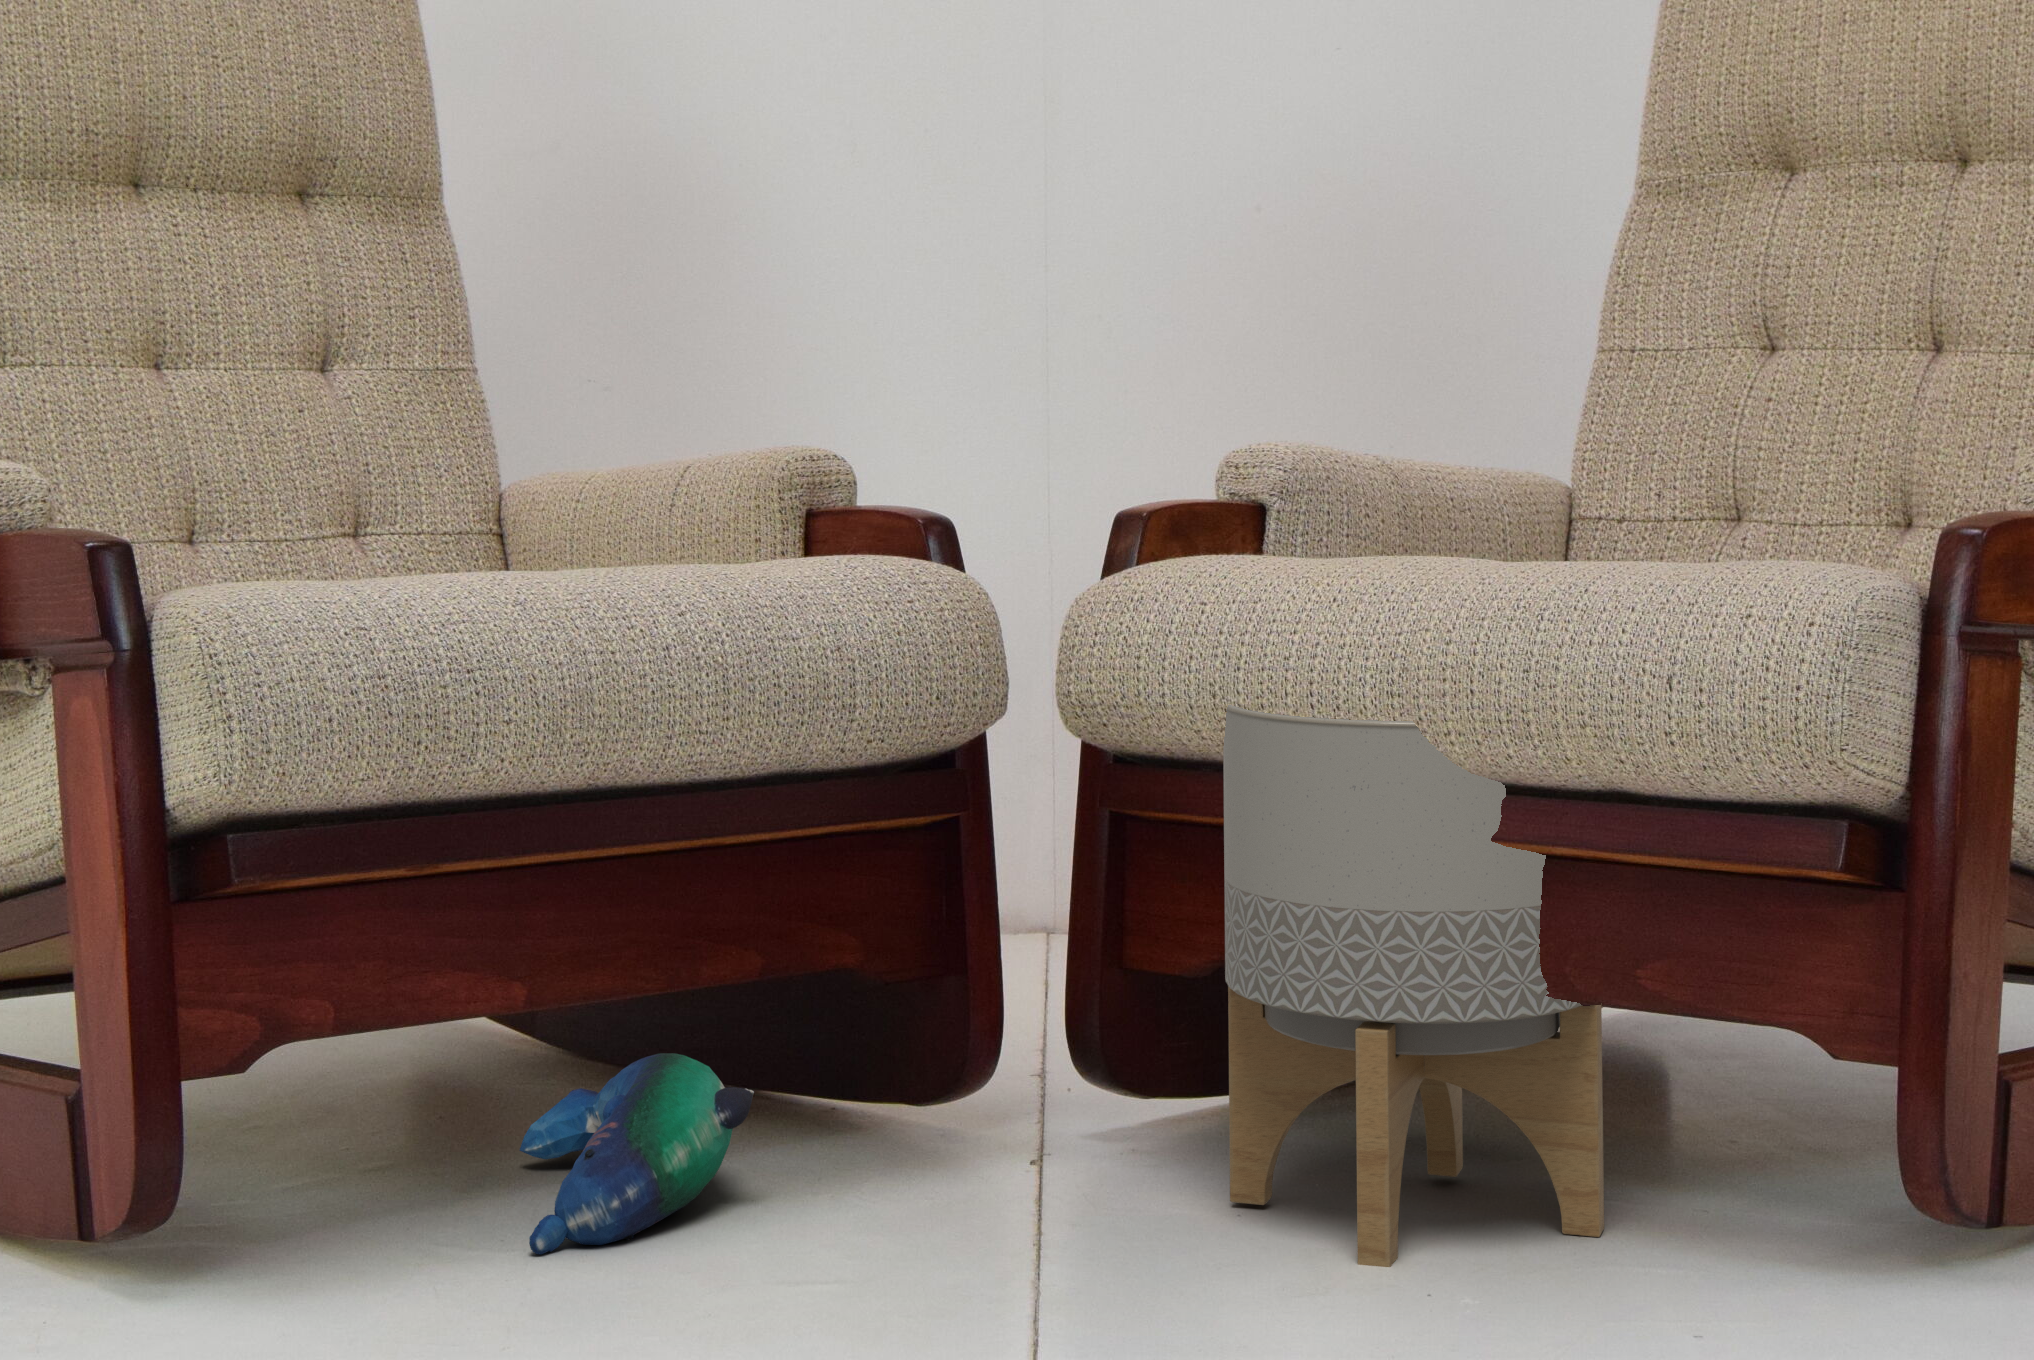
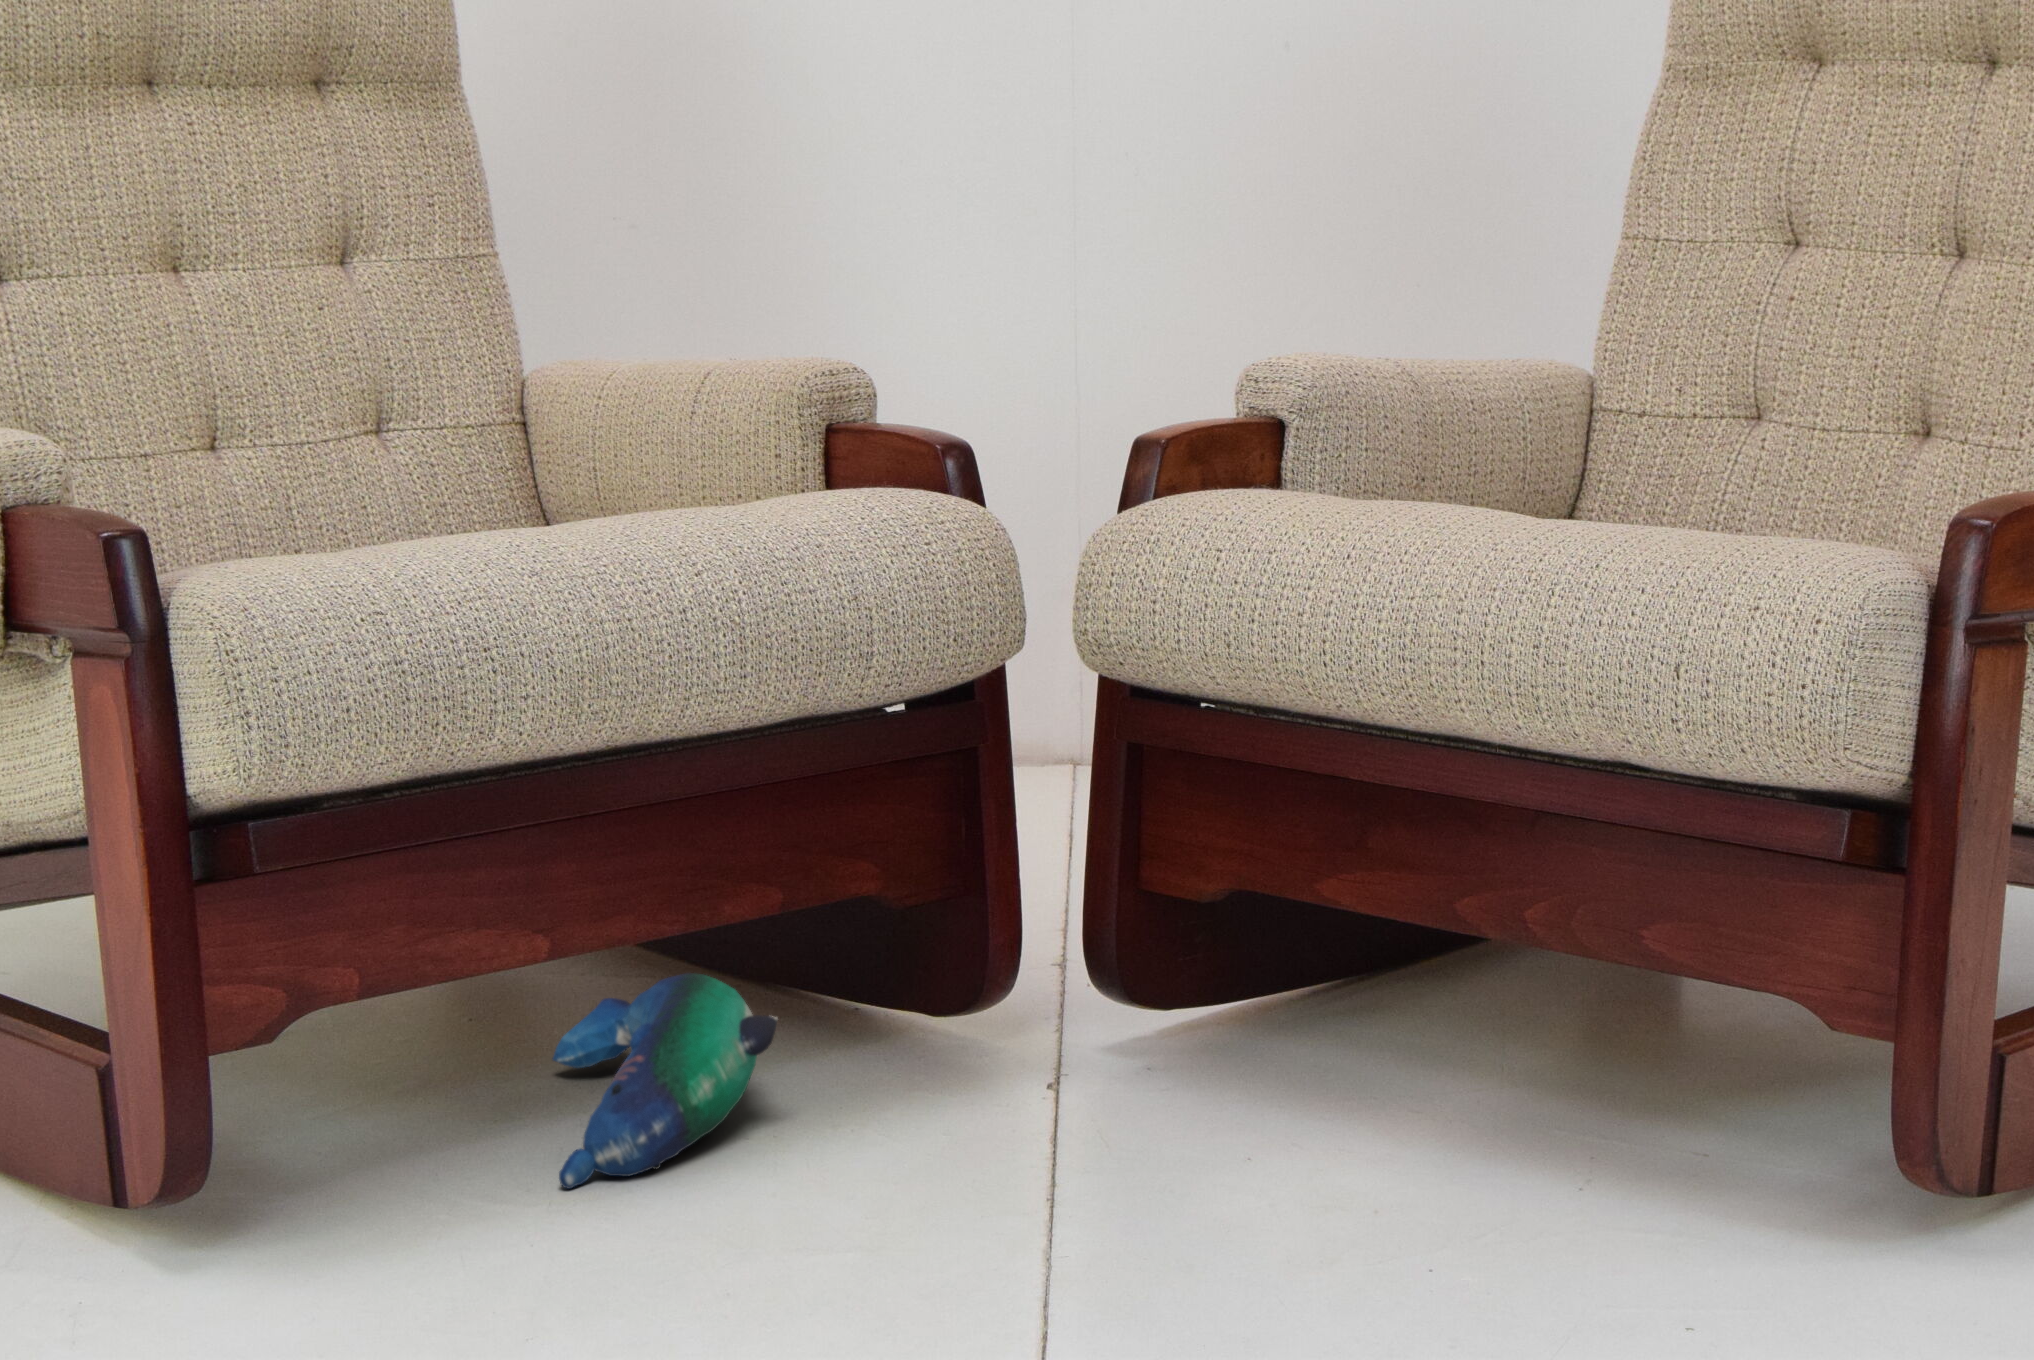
planter: present [1223,705,1604,1267] -> none [1238,617,1608,1209]

